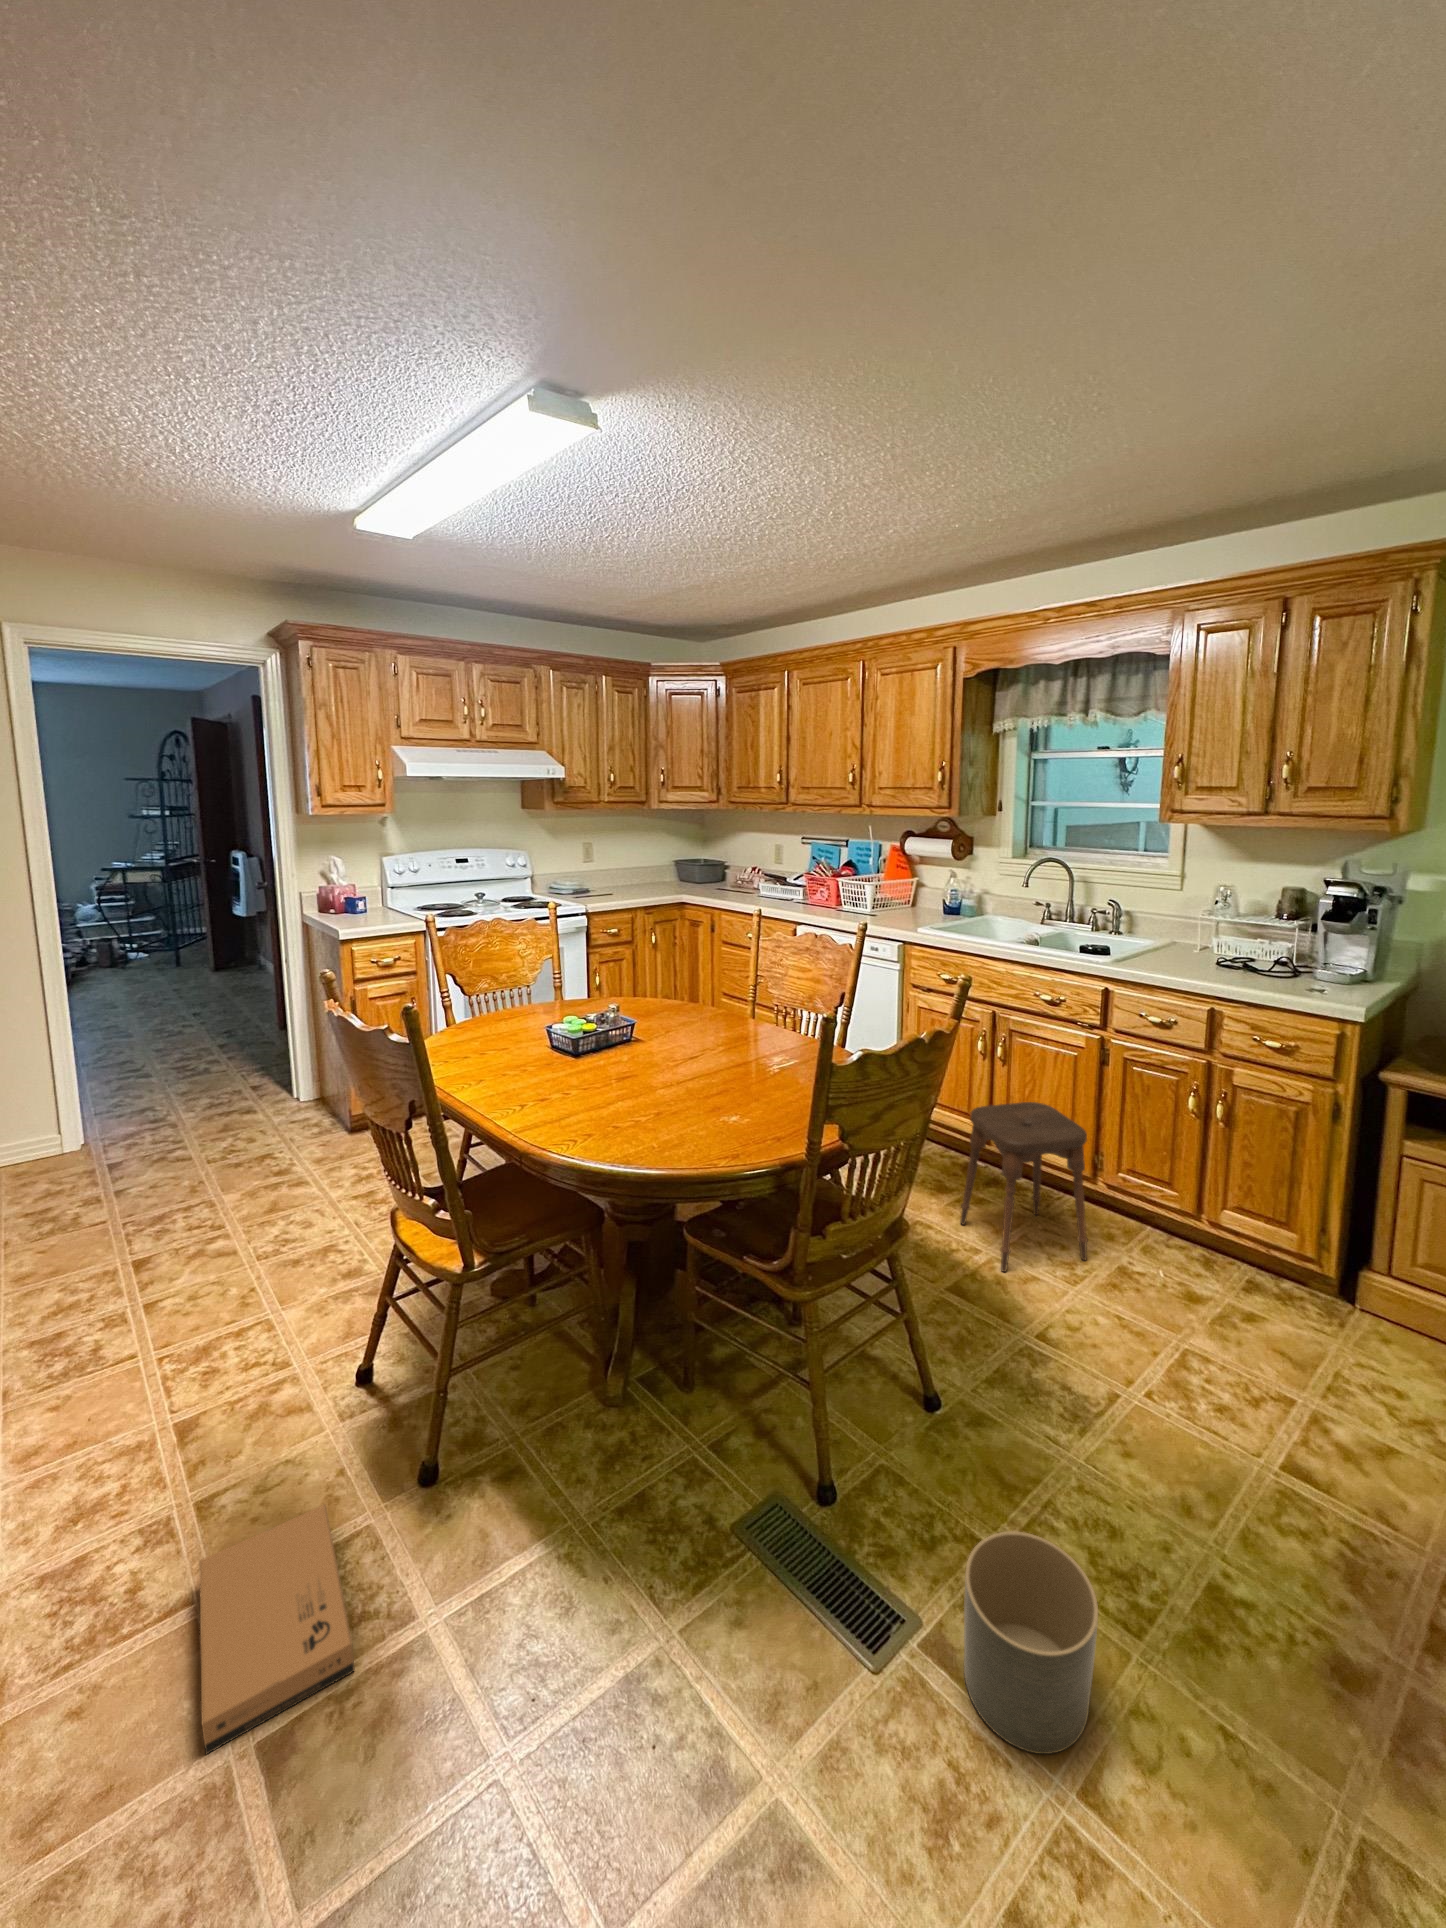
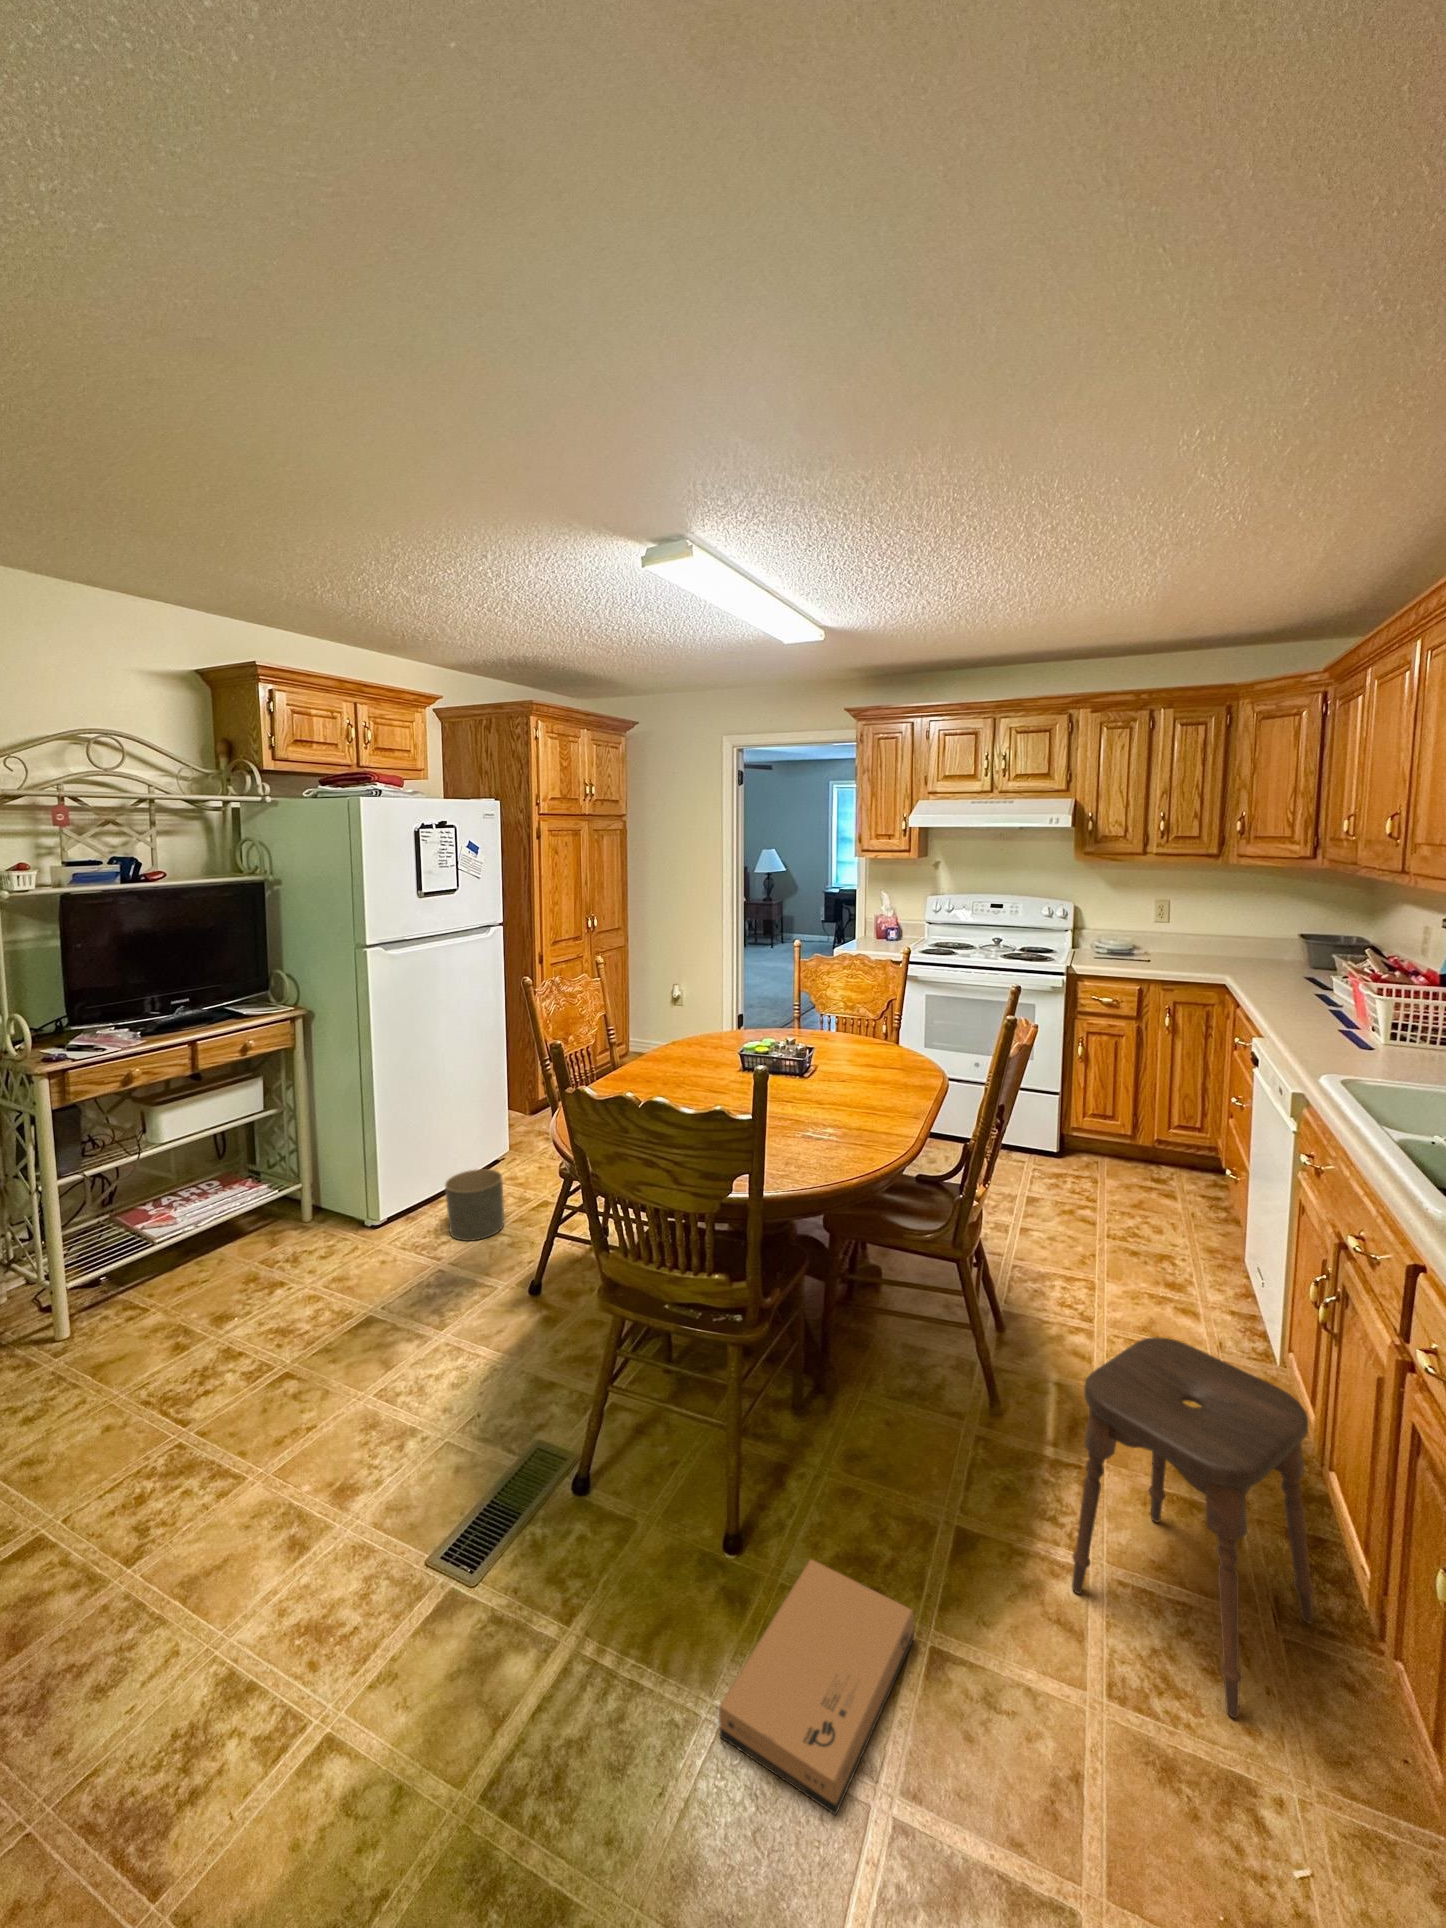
cardboard box: present [199,1505,354,1754] -> present [719,1560,914,1815]
planter: present [964,1531,1098,1754] -> present [445,1169,504,1241]

